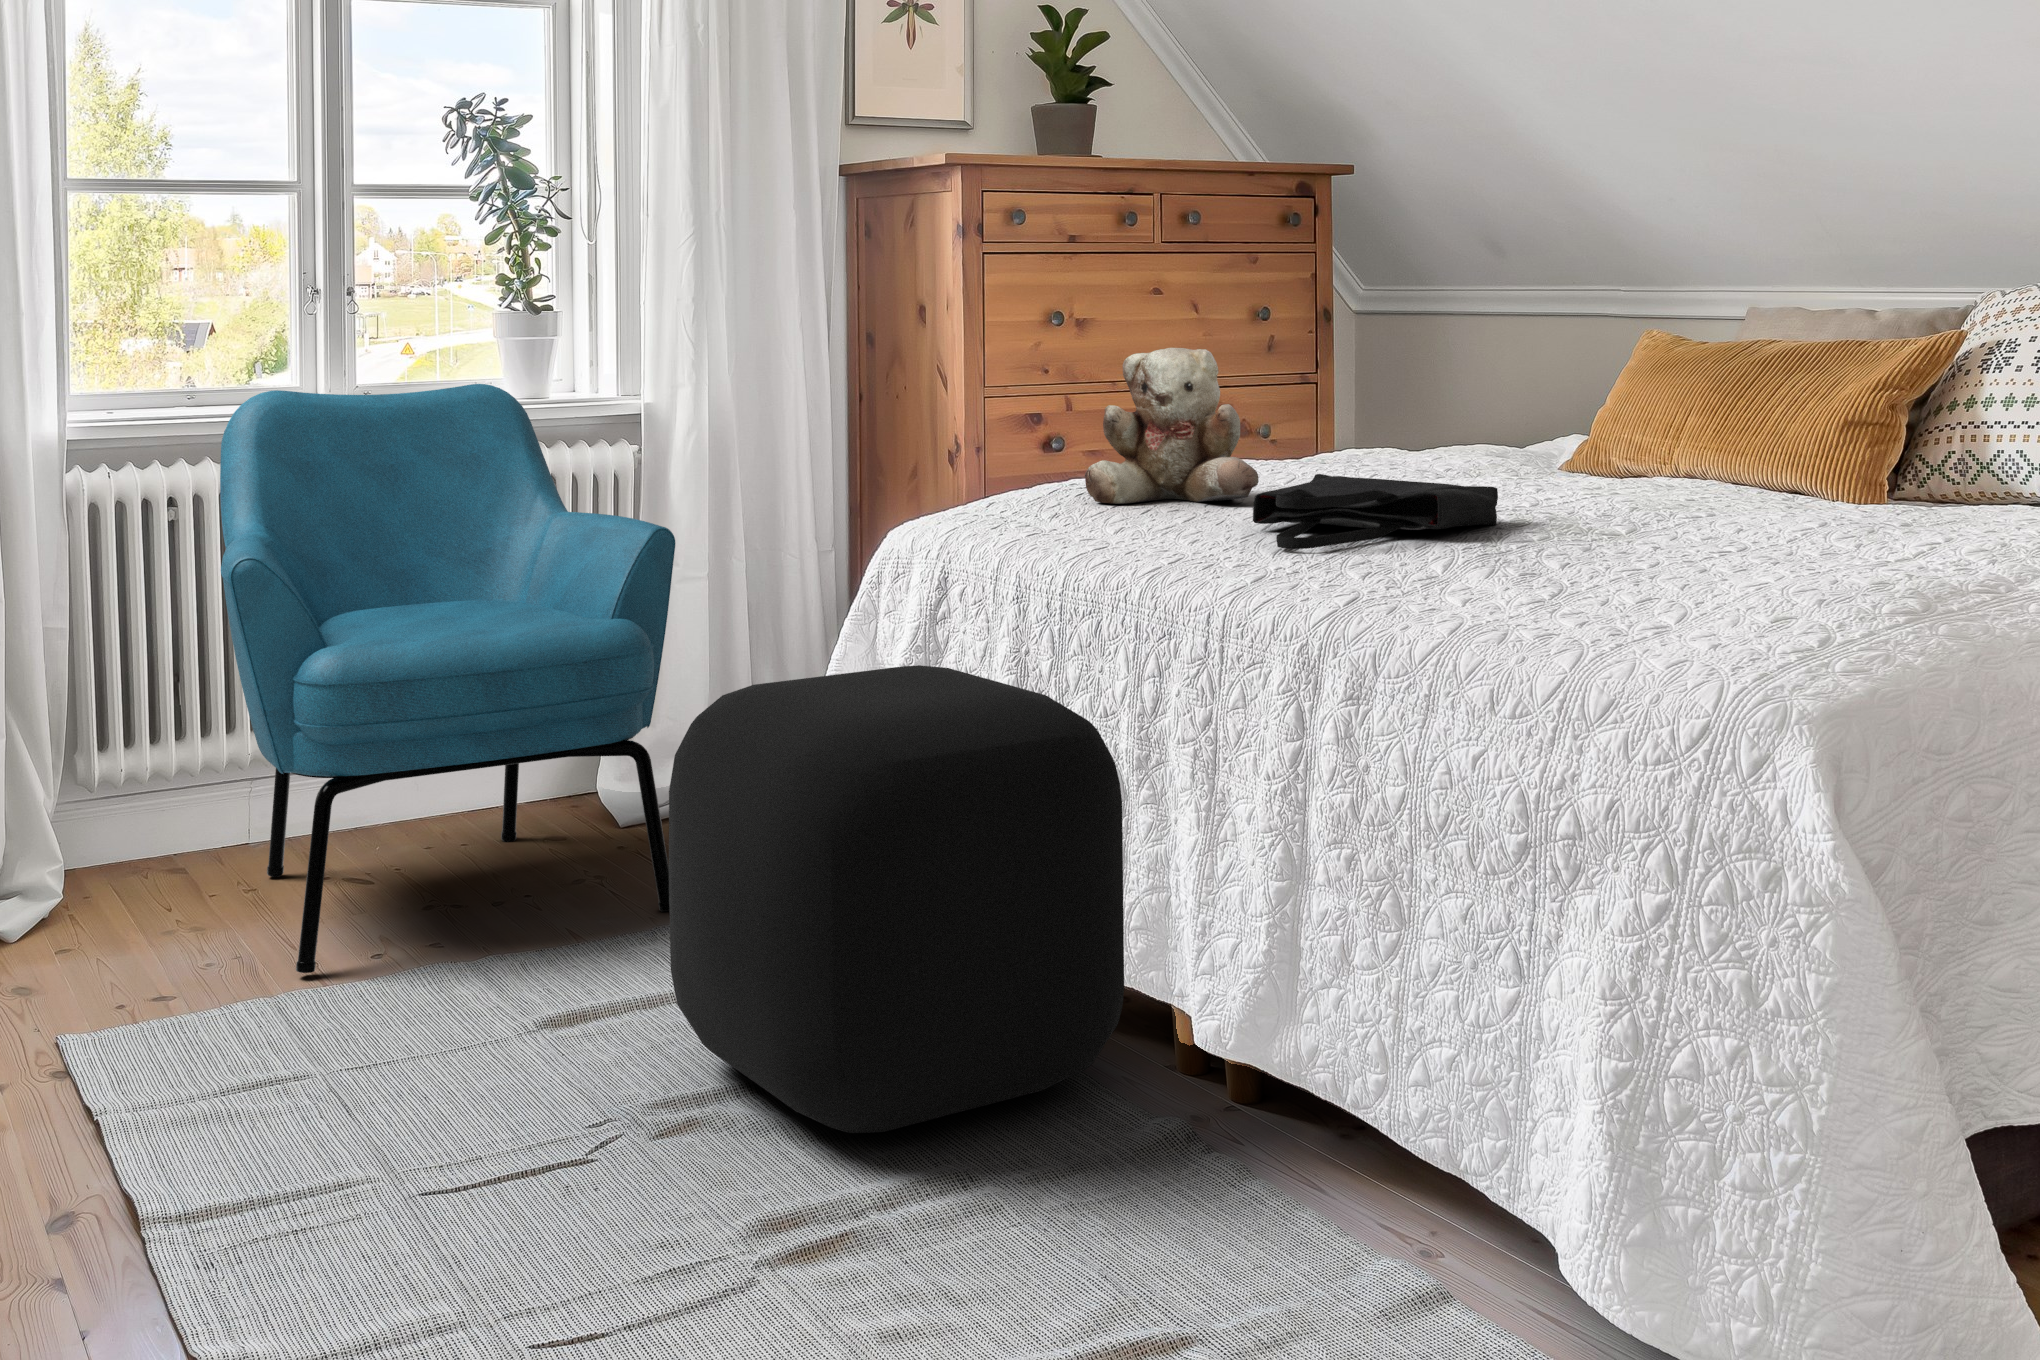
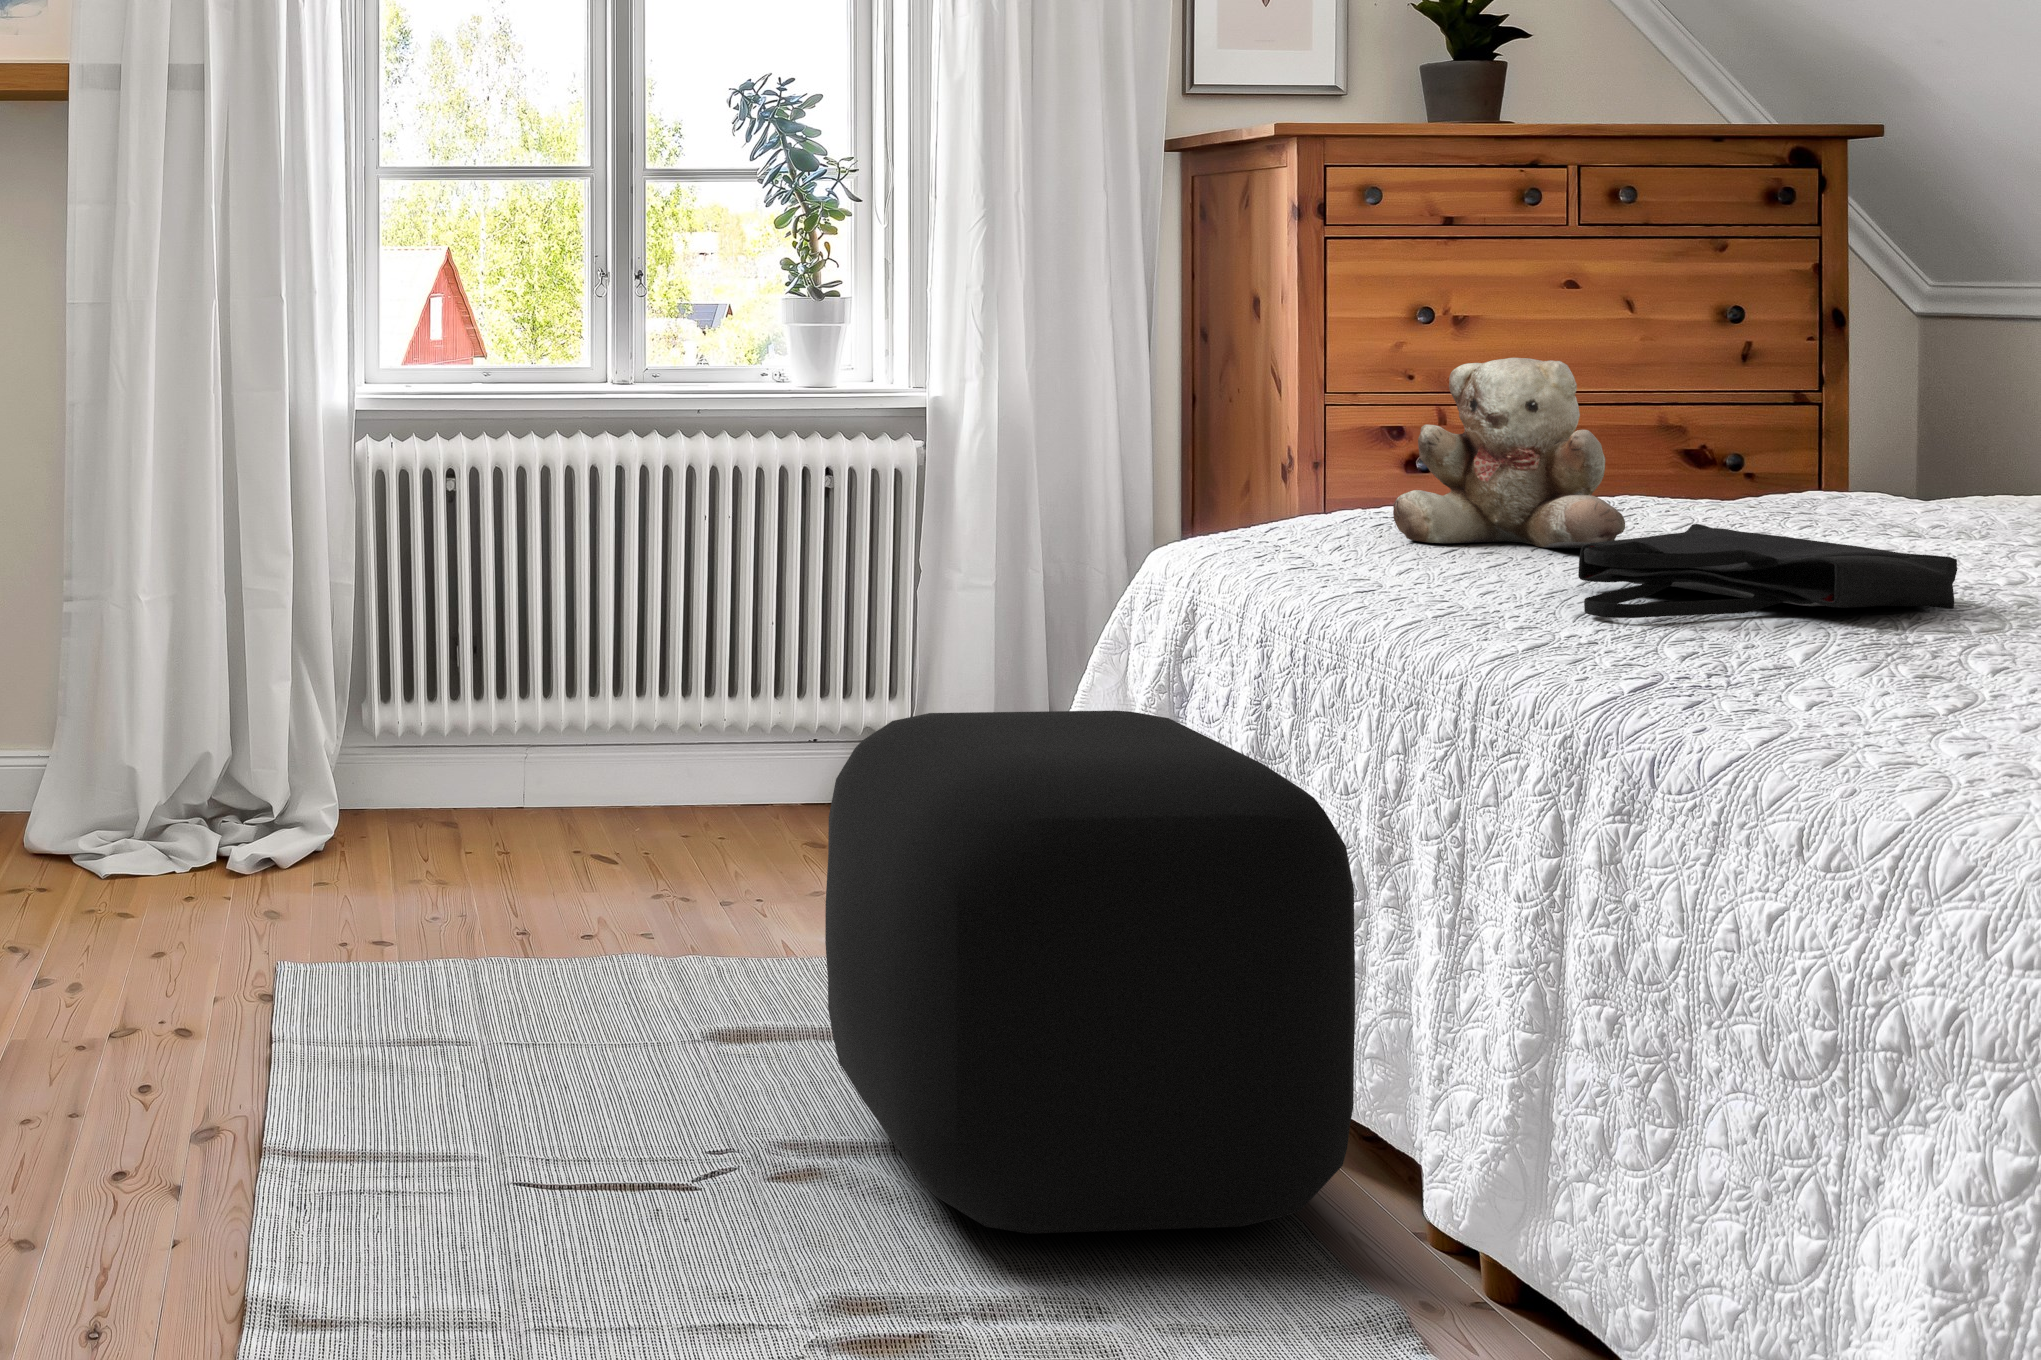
armchair: present [220,384,675,973] -> none [462,373,927,948]

